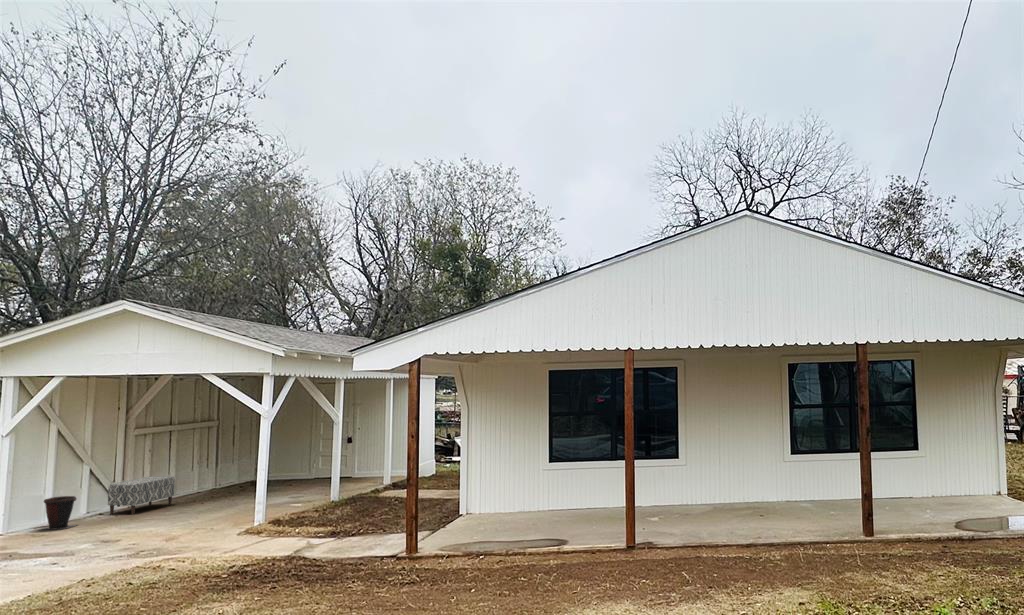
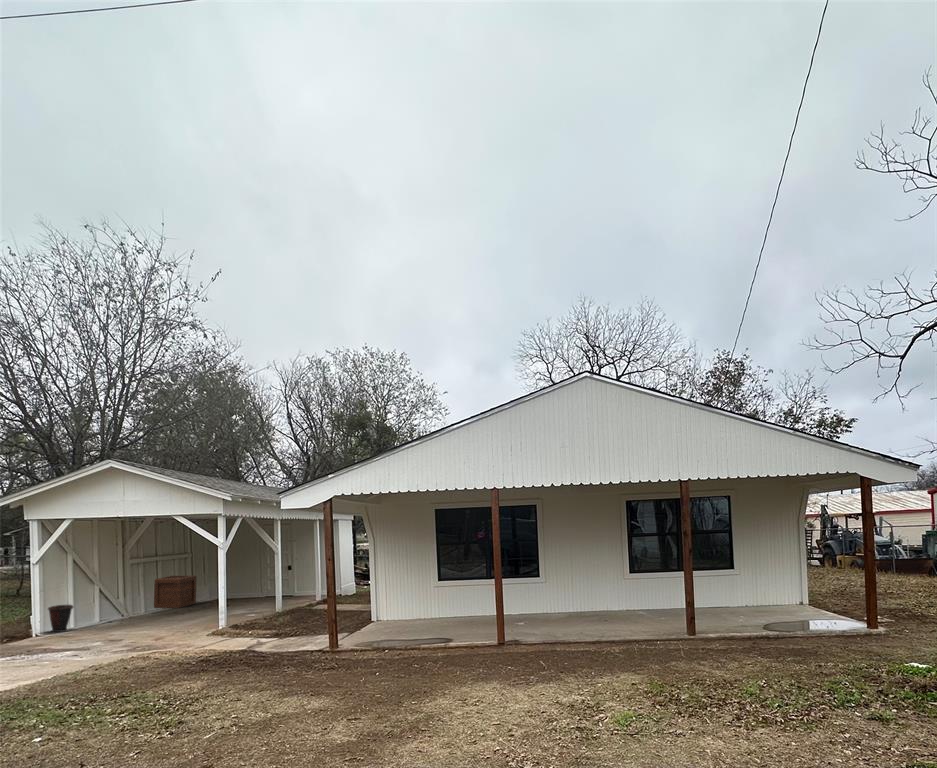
wooden crate: none [177,463,227,500] -> present [154,575,196,608]
bench: present [108,476,175,515] -> none [97,588,152,621]

